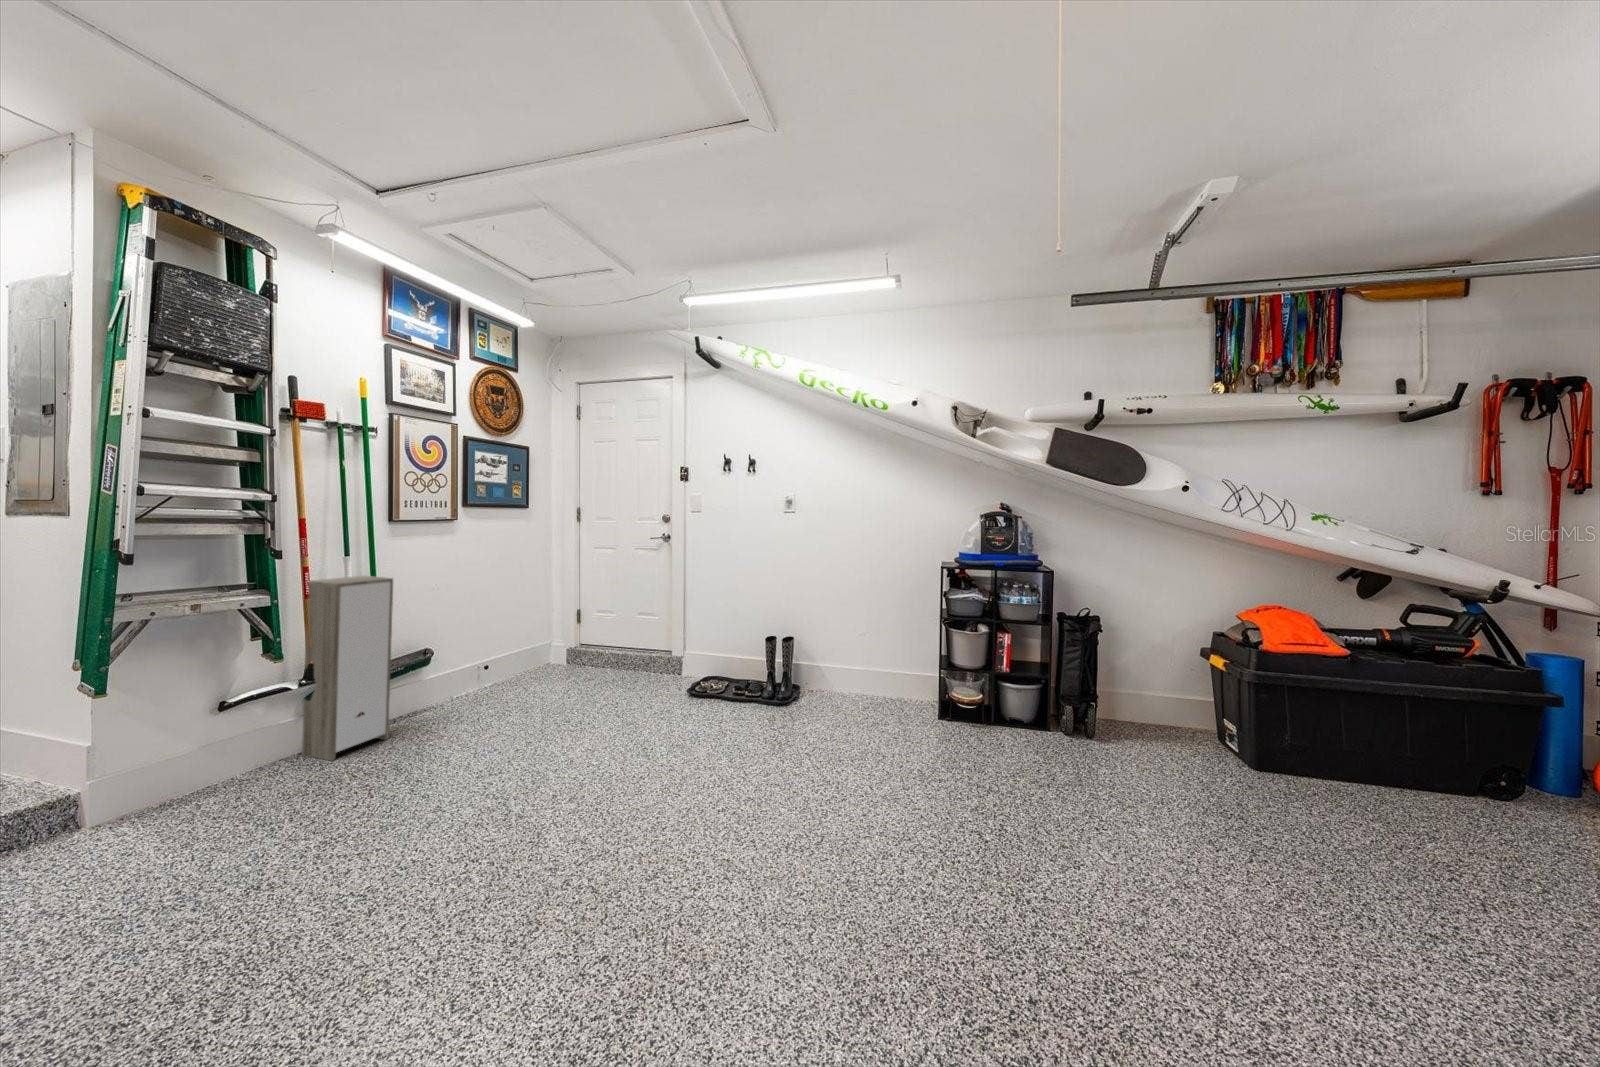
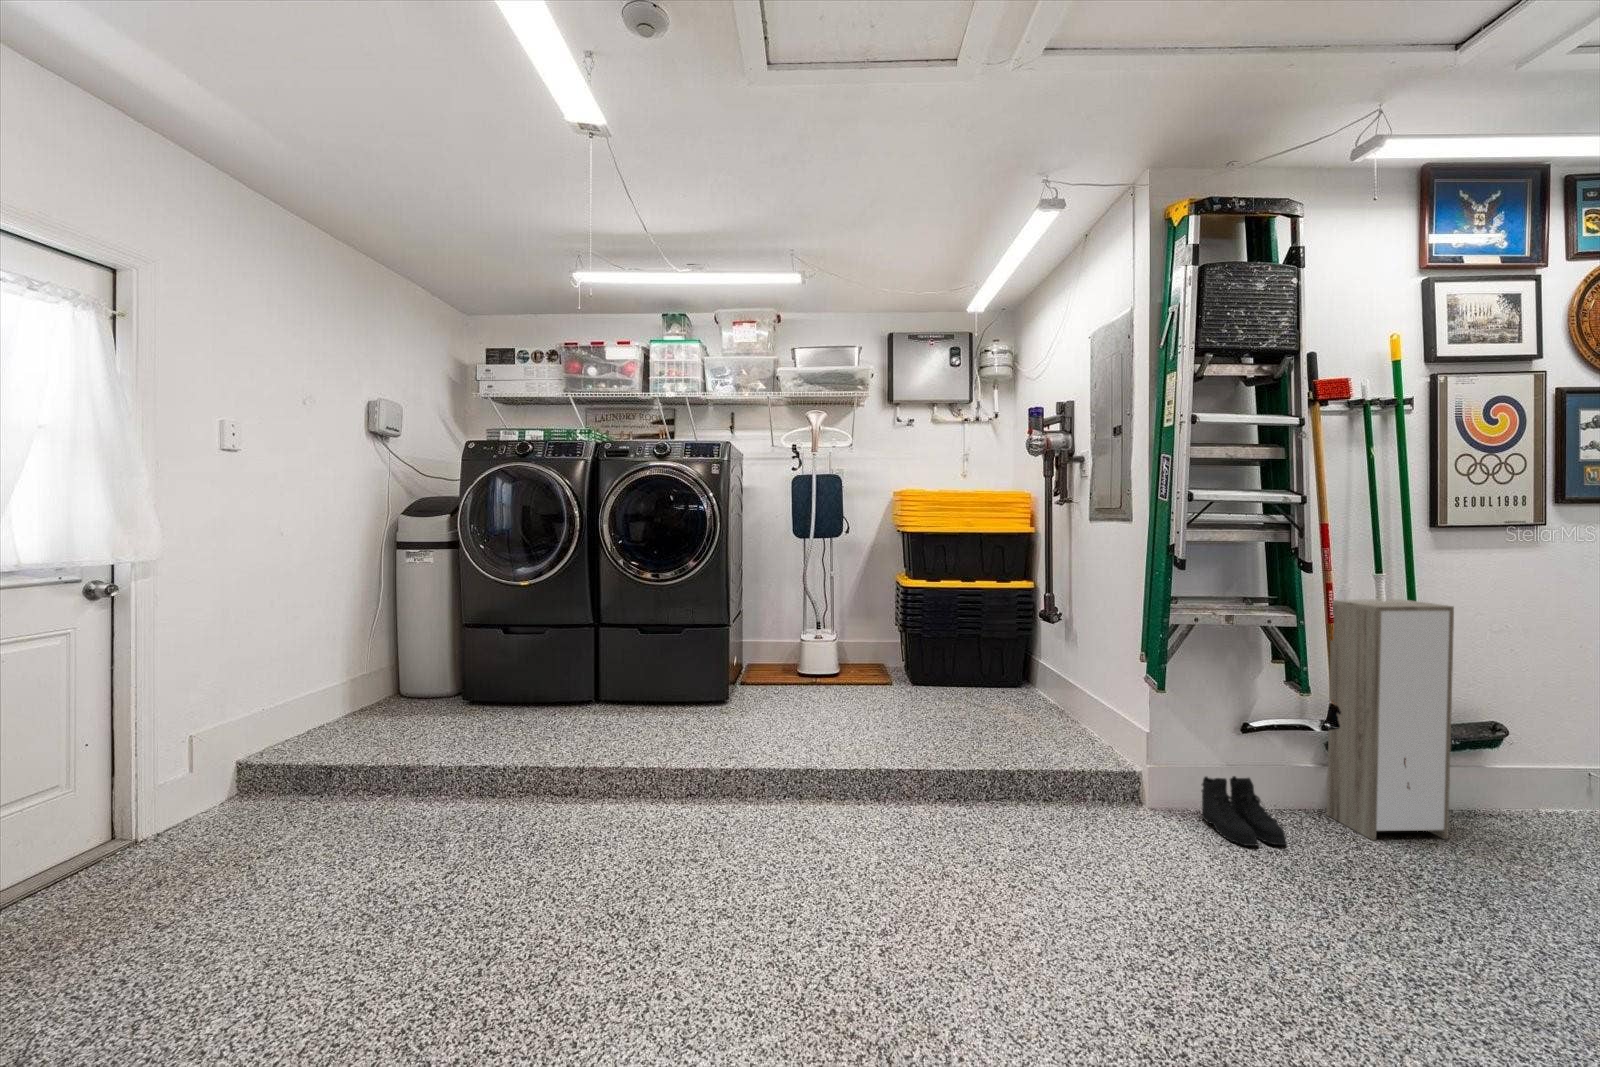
boots: none [164,749,252,816] -> present [1202,776,1286,846]

